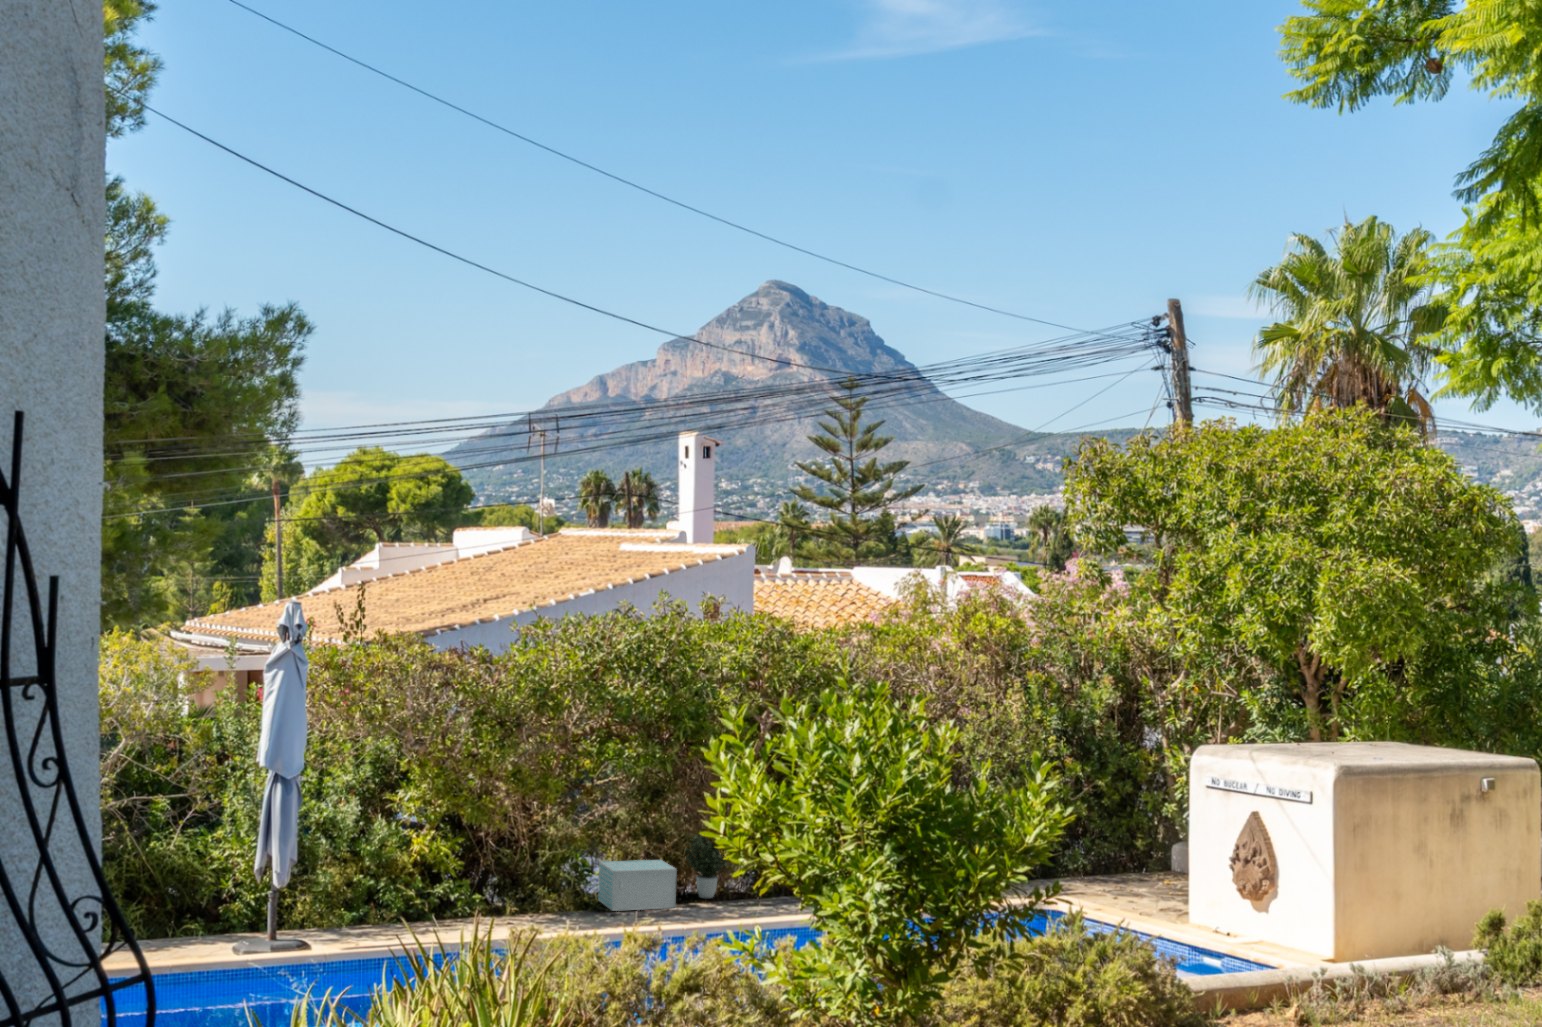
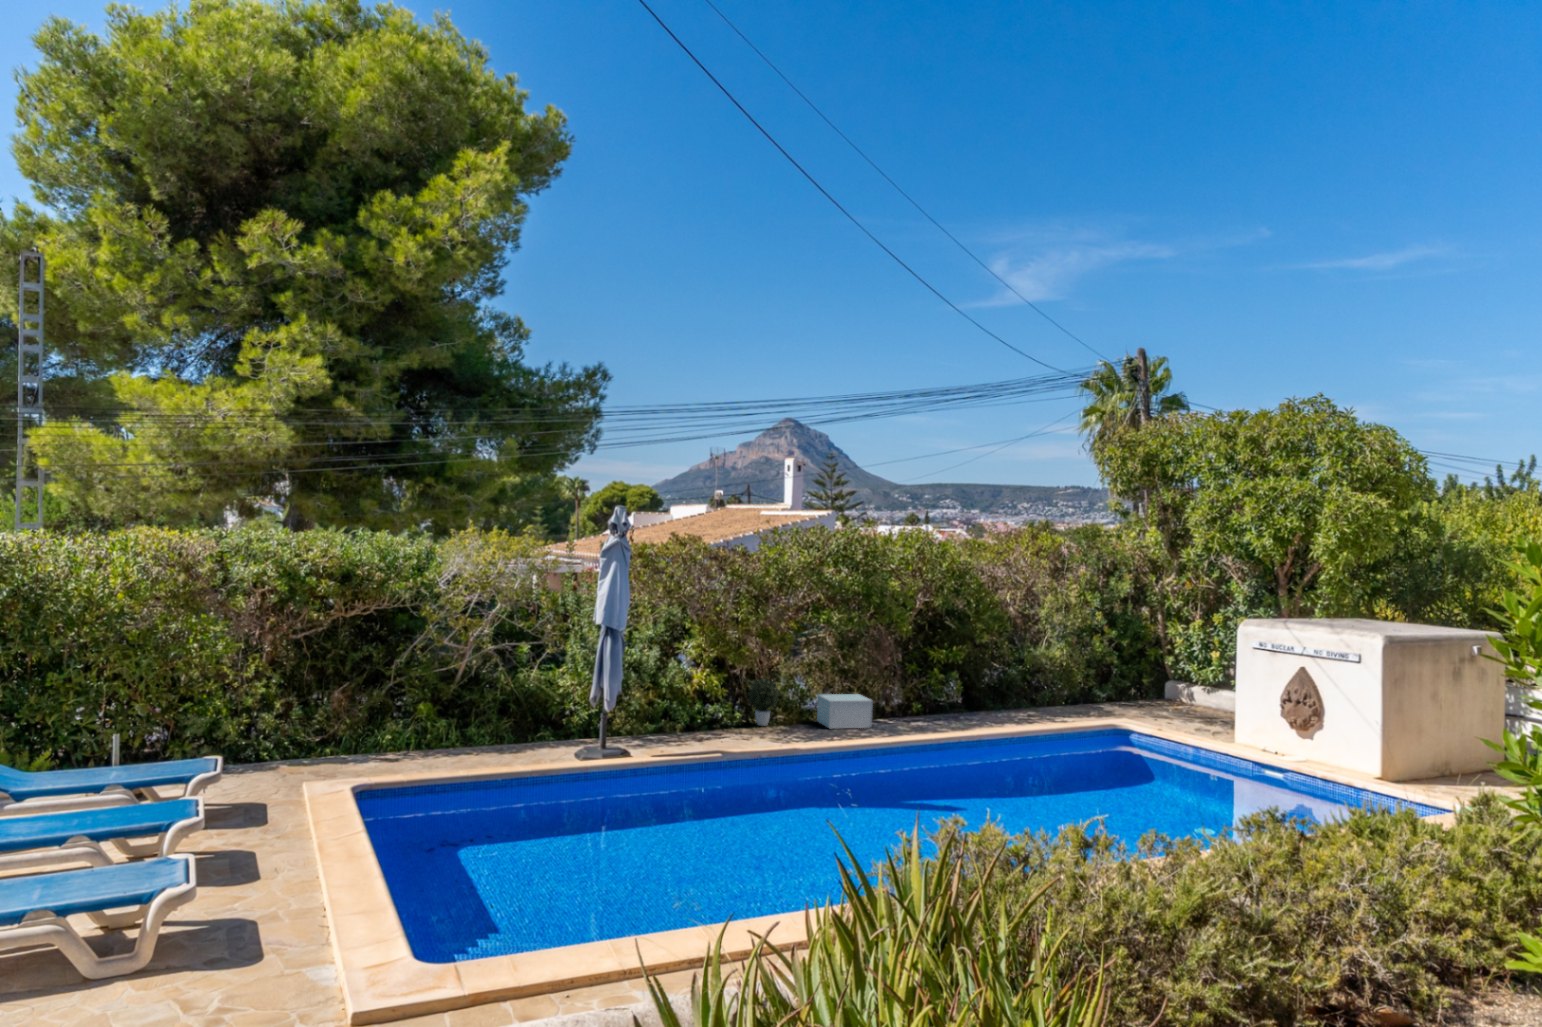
potted plant: present [685,835,727,898] -> present [749,679,779,726]

